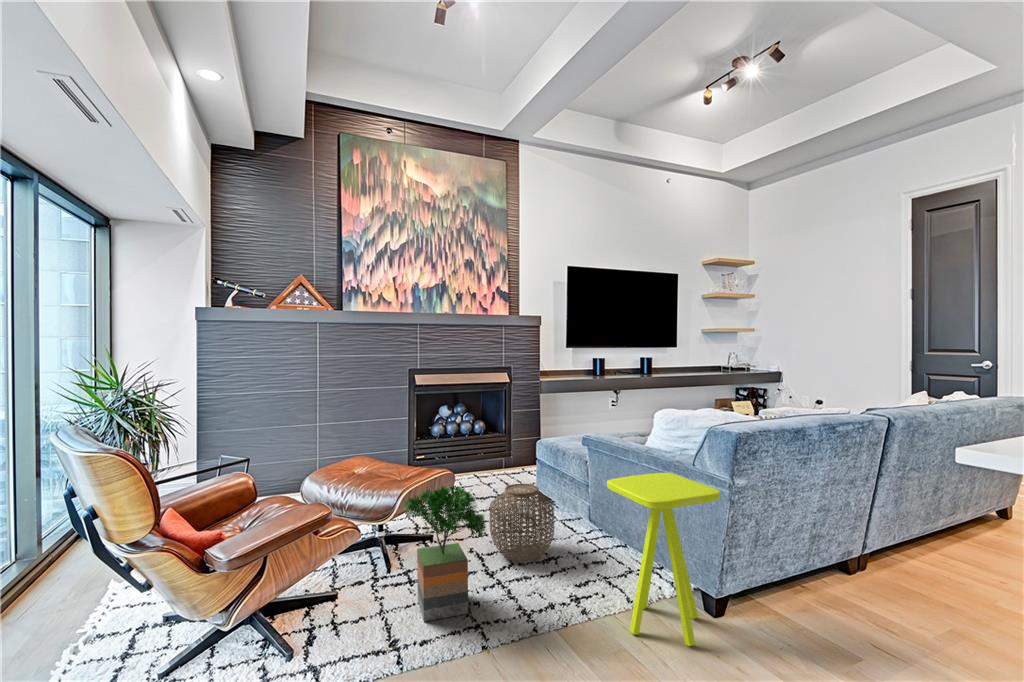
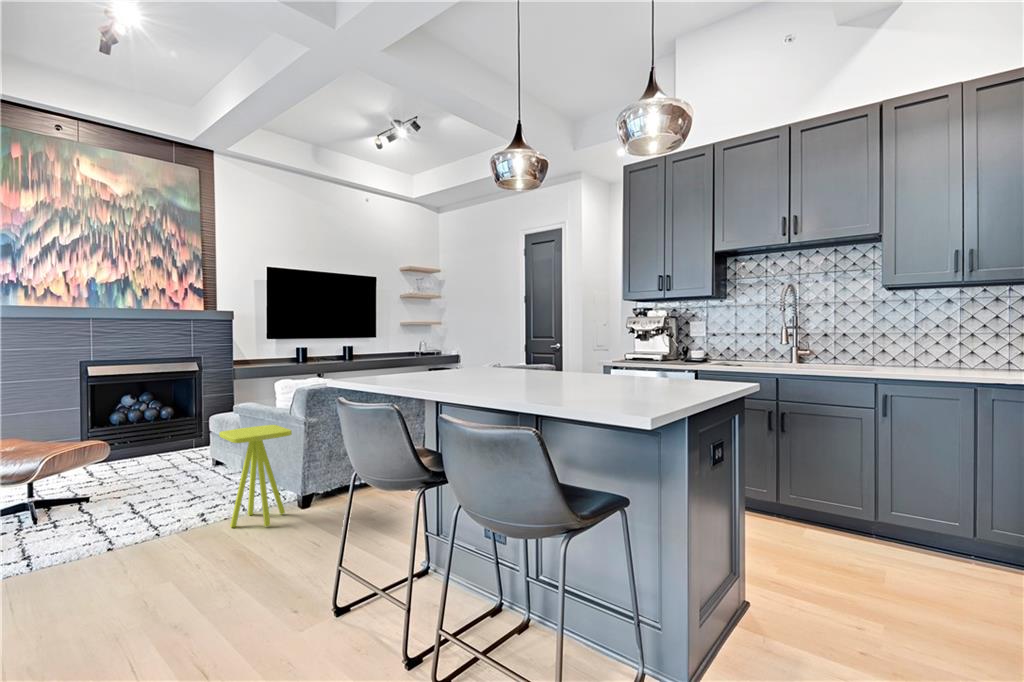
woven basket: present [490,484,554,562] -> none [142,447,202,505]
potted tree: present [404,485,486,622] -> none [41,446,122,546]

